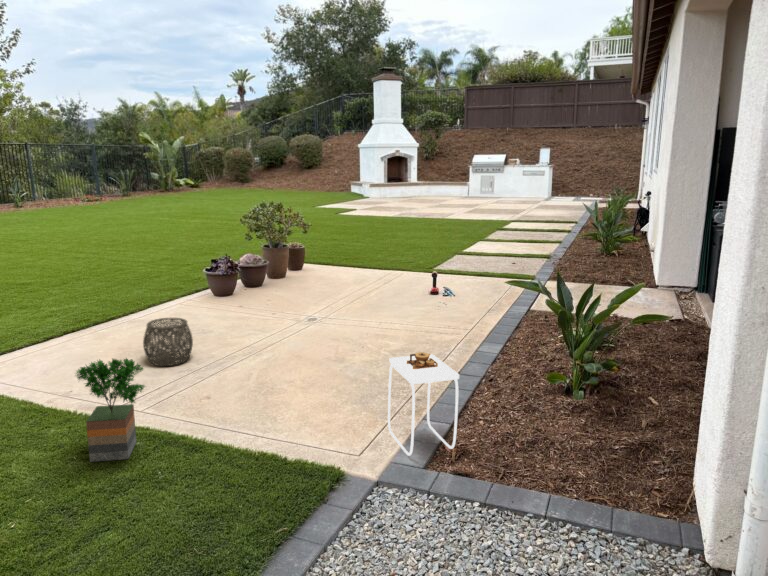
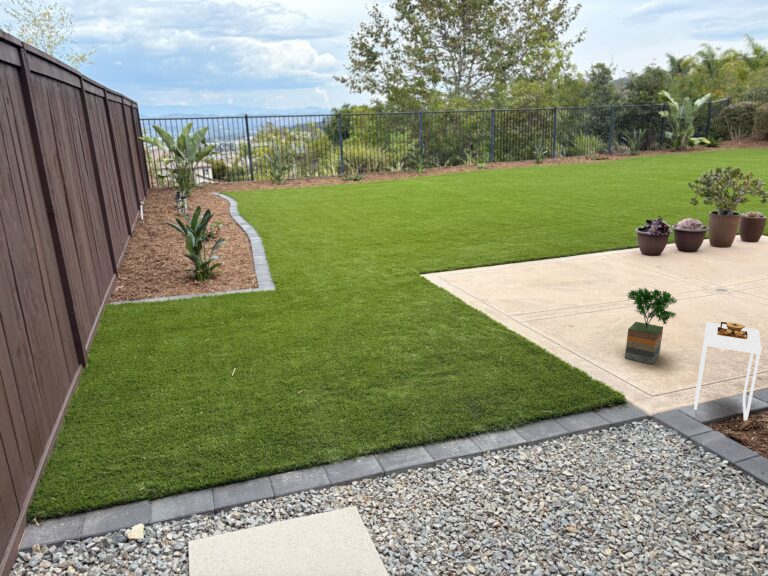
woven basket: present [143,318,193,366] -> none [544,260,584,298]
potted tree: present [76,358,145,462] -> present [625,288,677,364]

